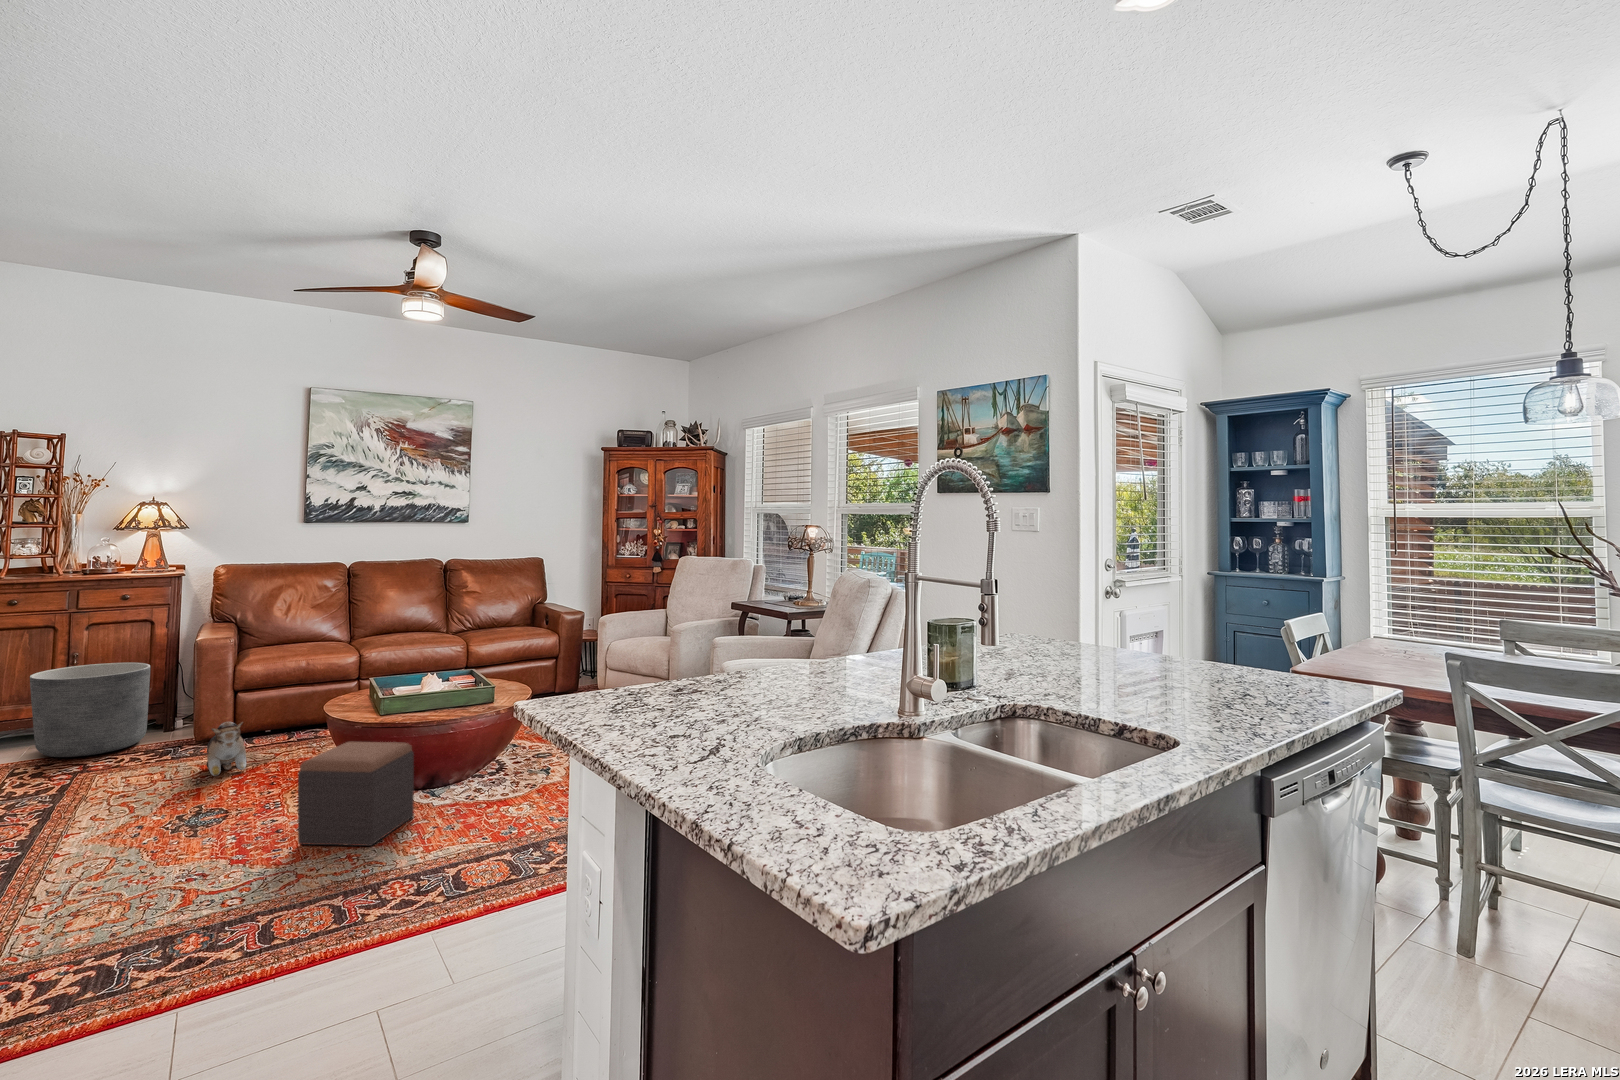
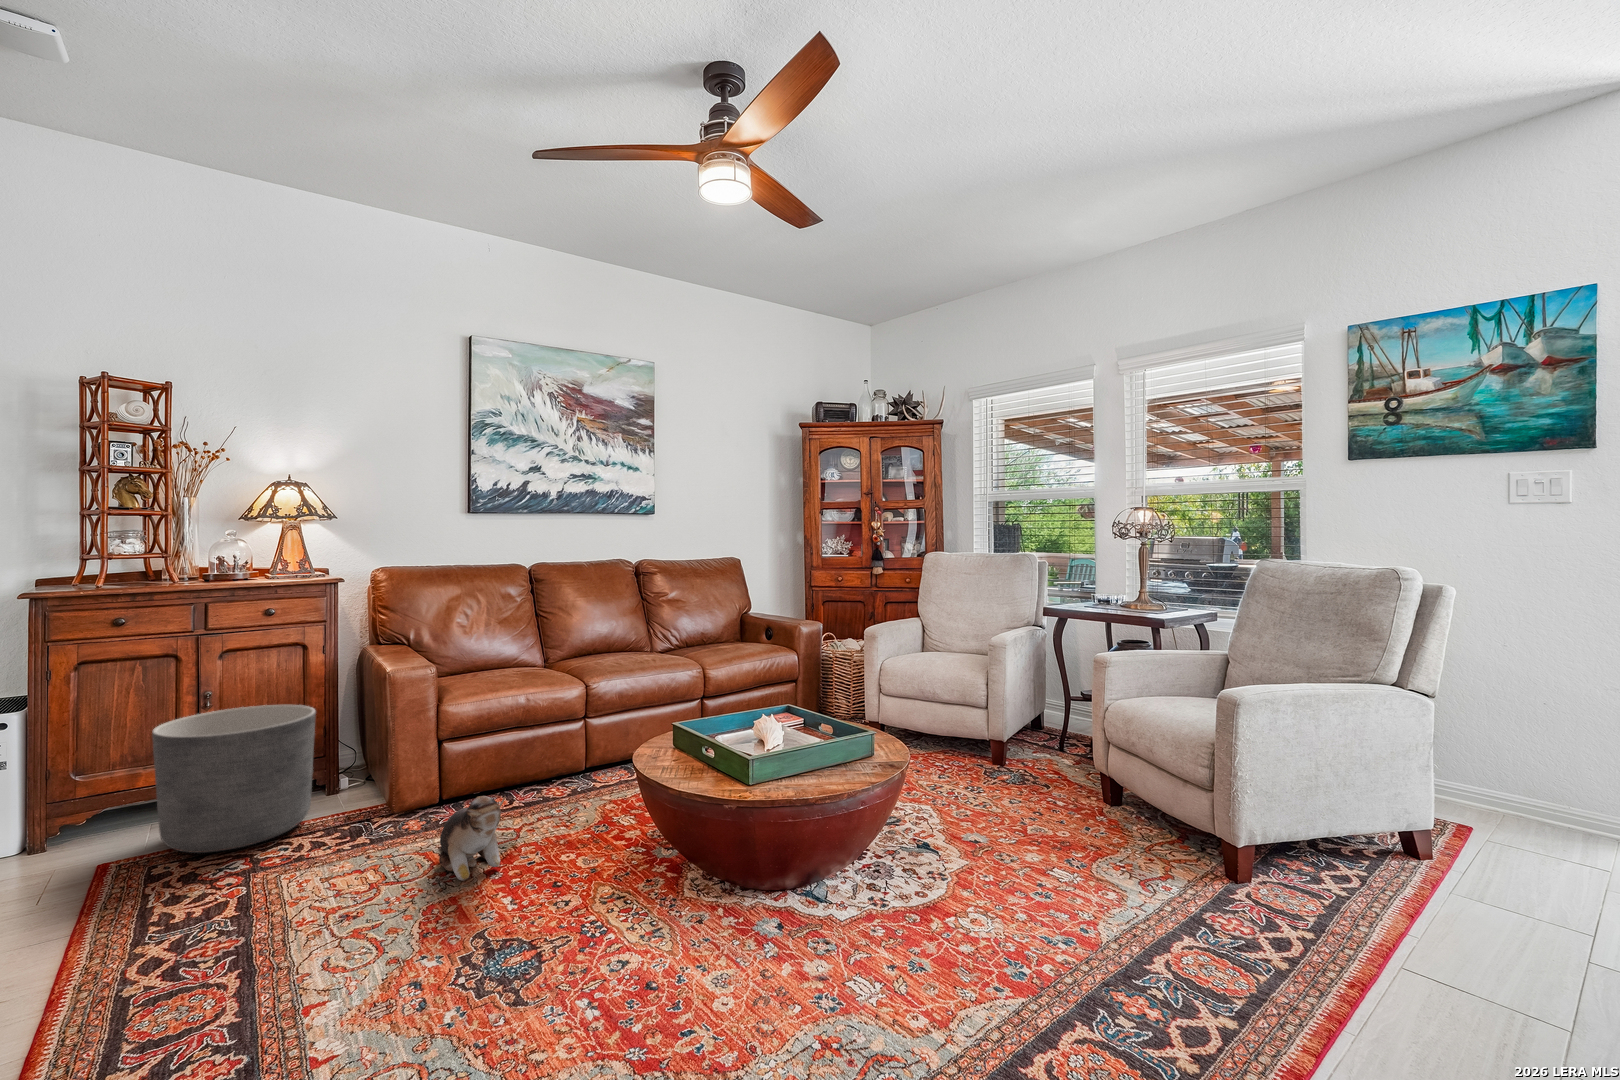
footstool: present [298,742,414,846] -> none [734,835,868,1033]

